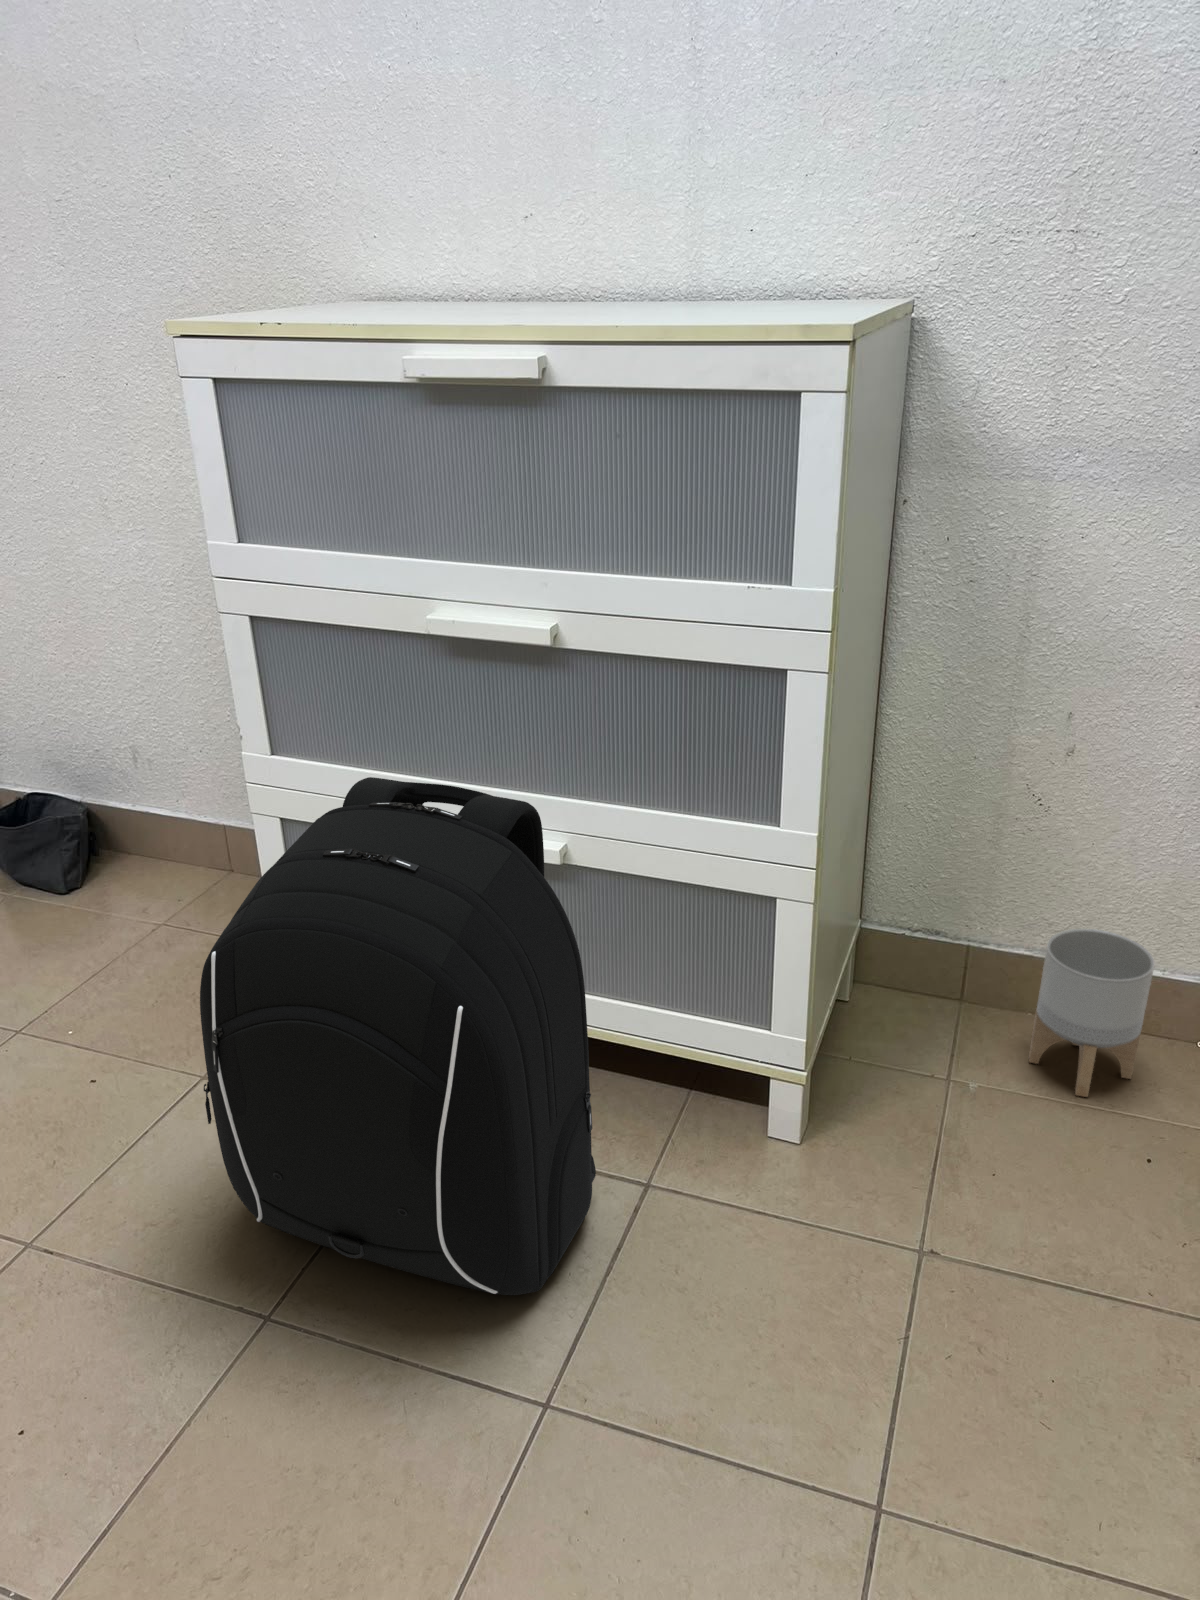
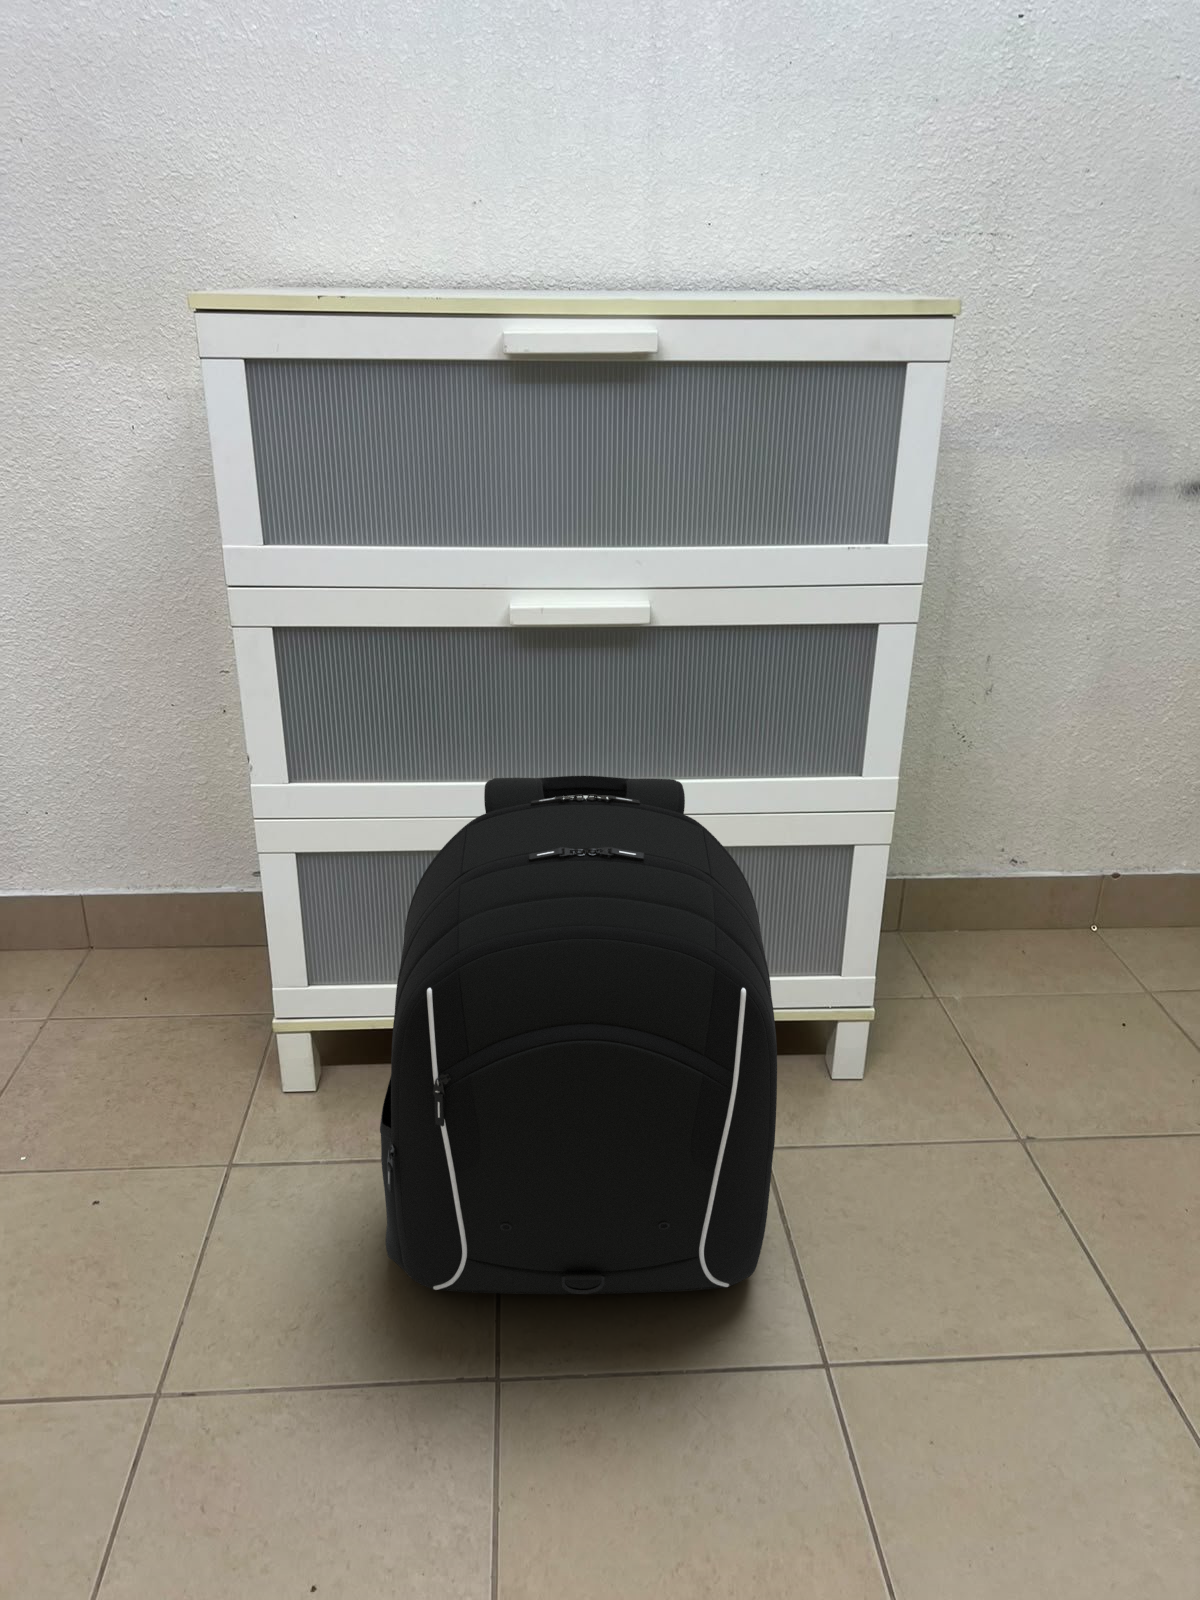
planter: present [1029,929,1155,1097] -> none [979,842,1086,985]

